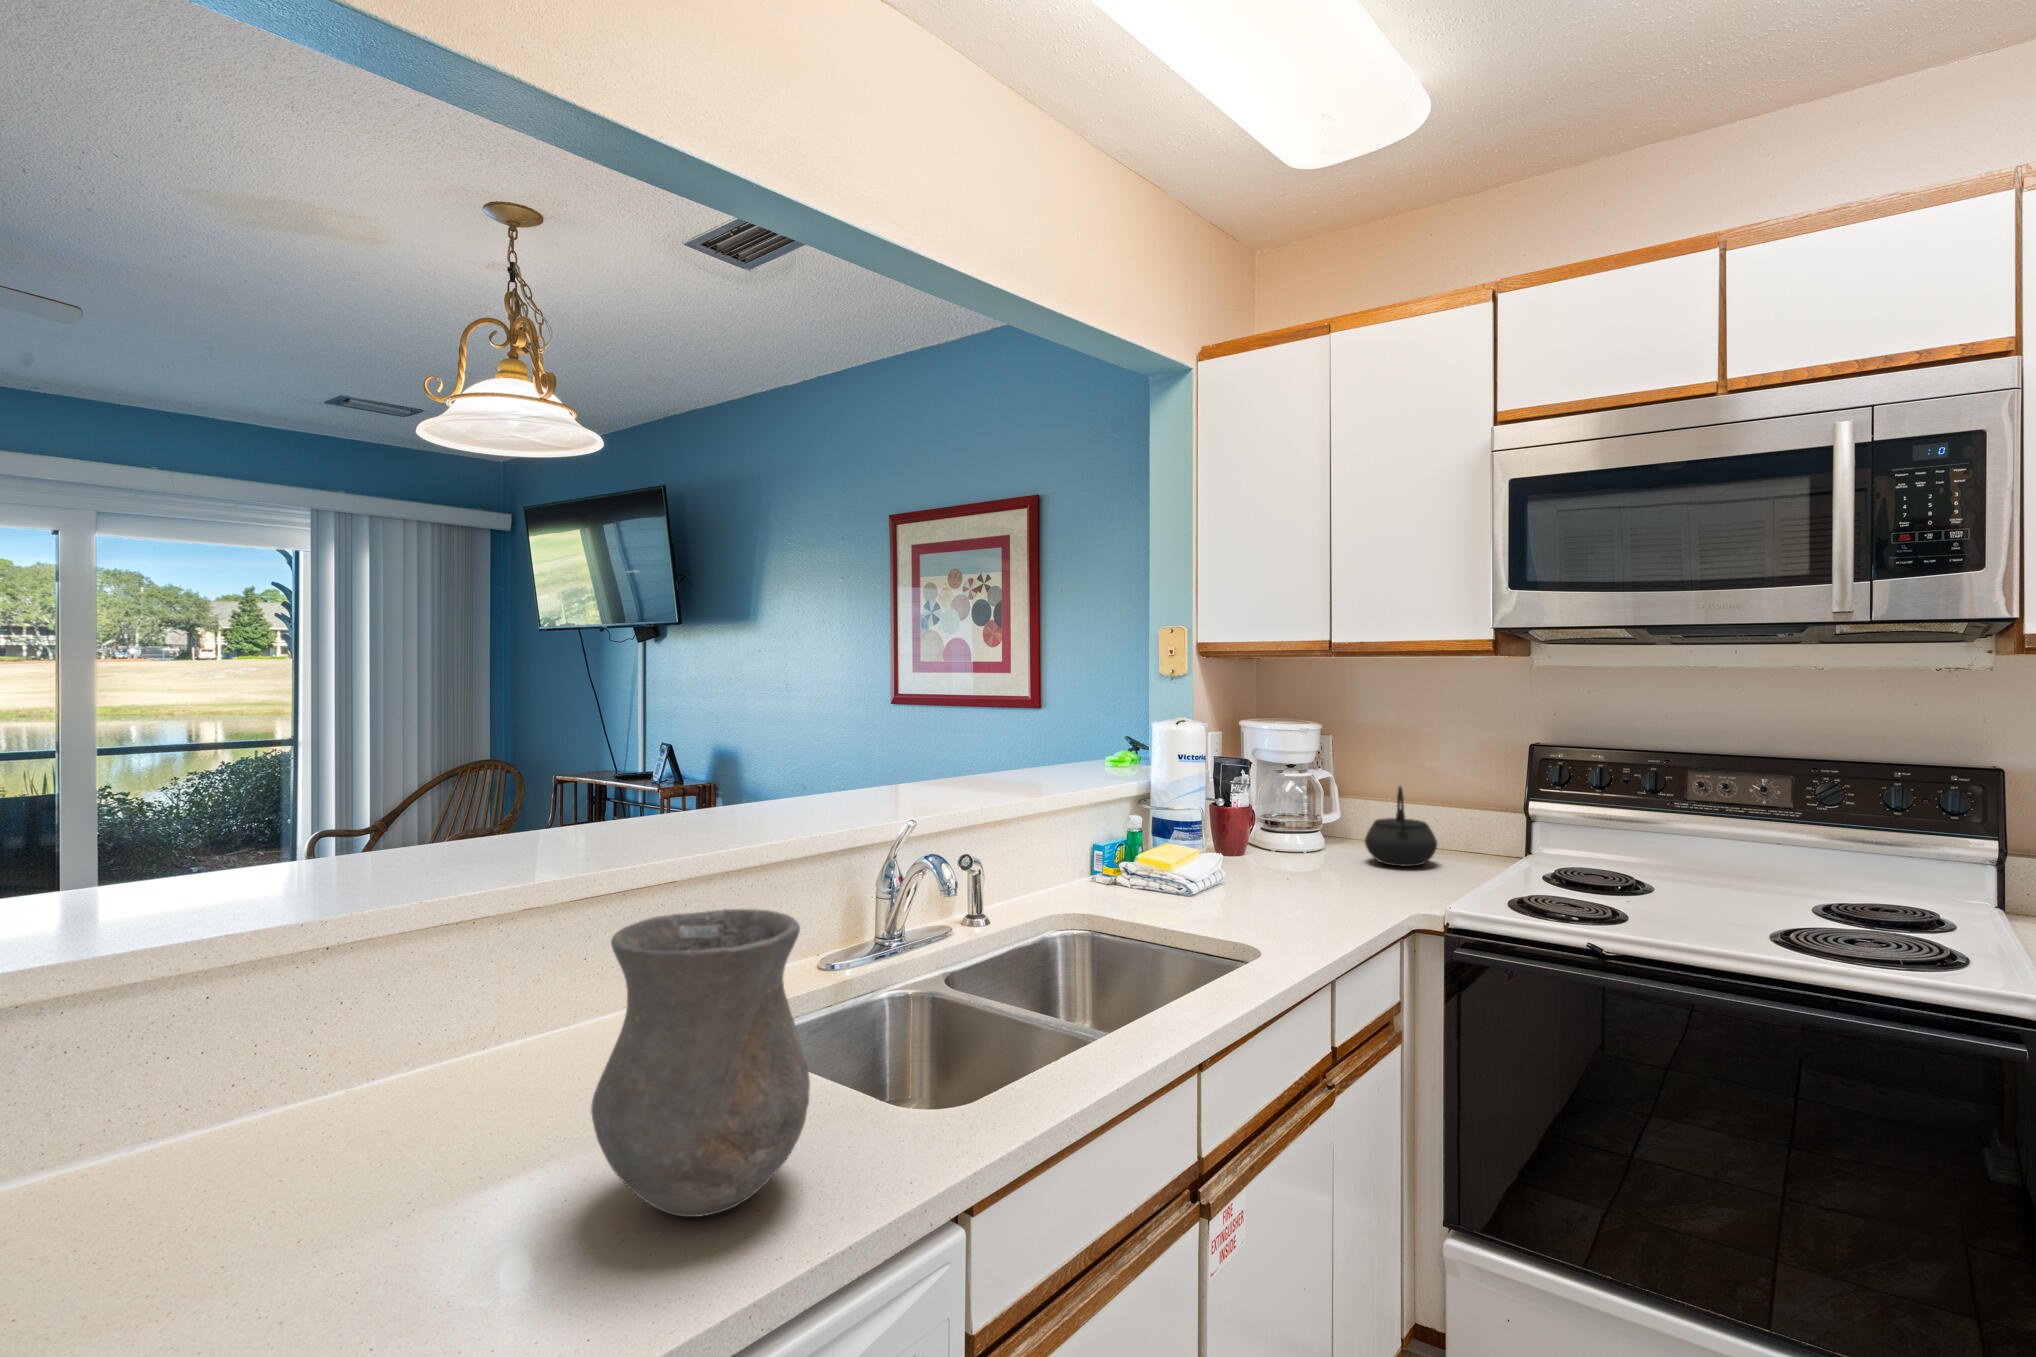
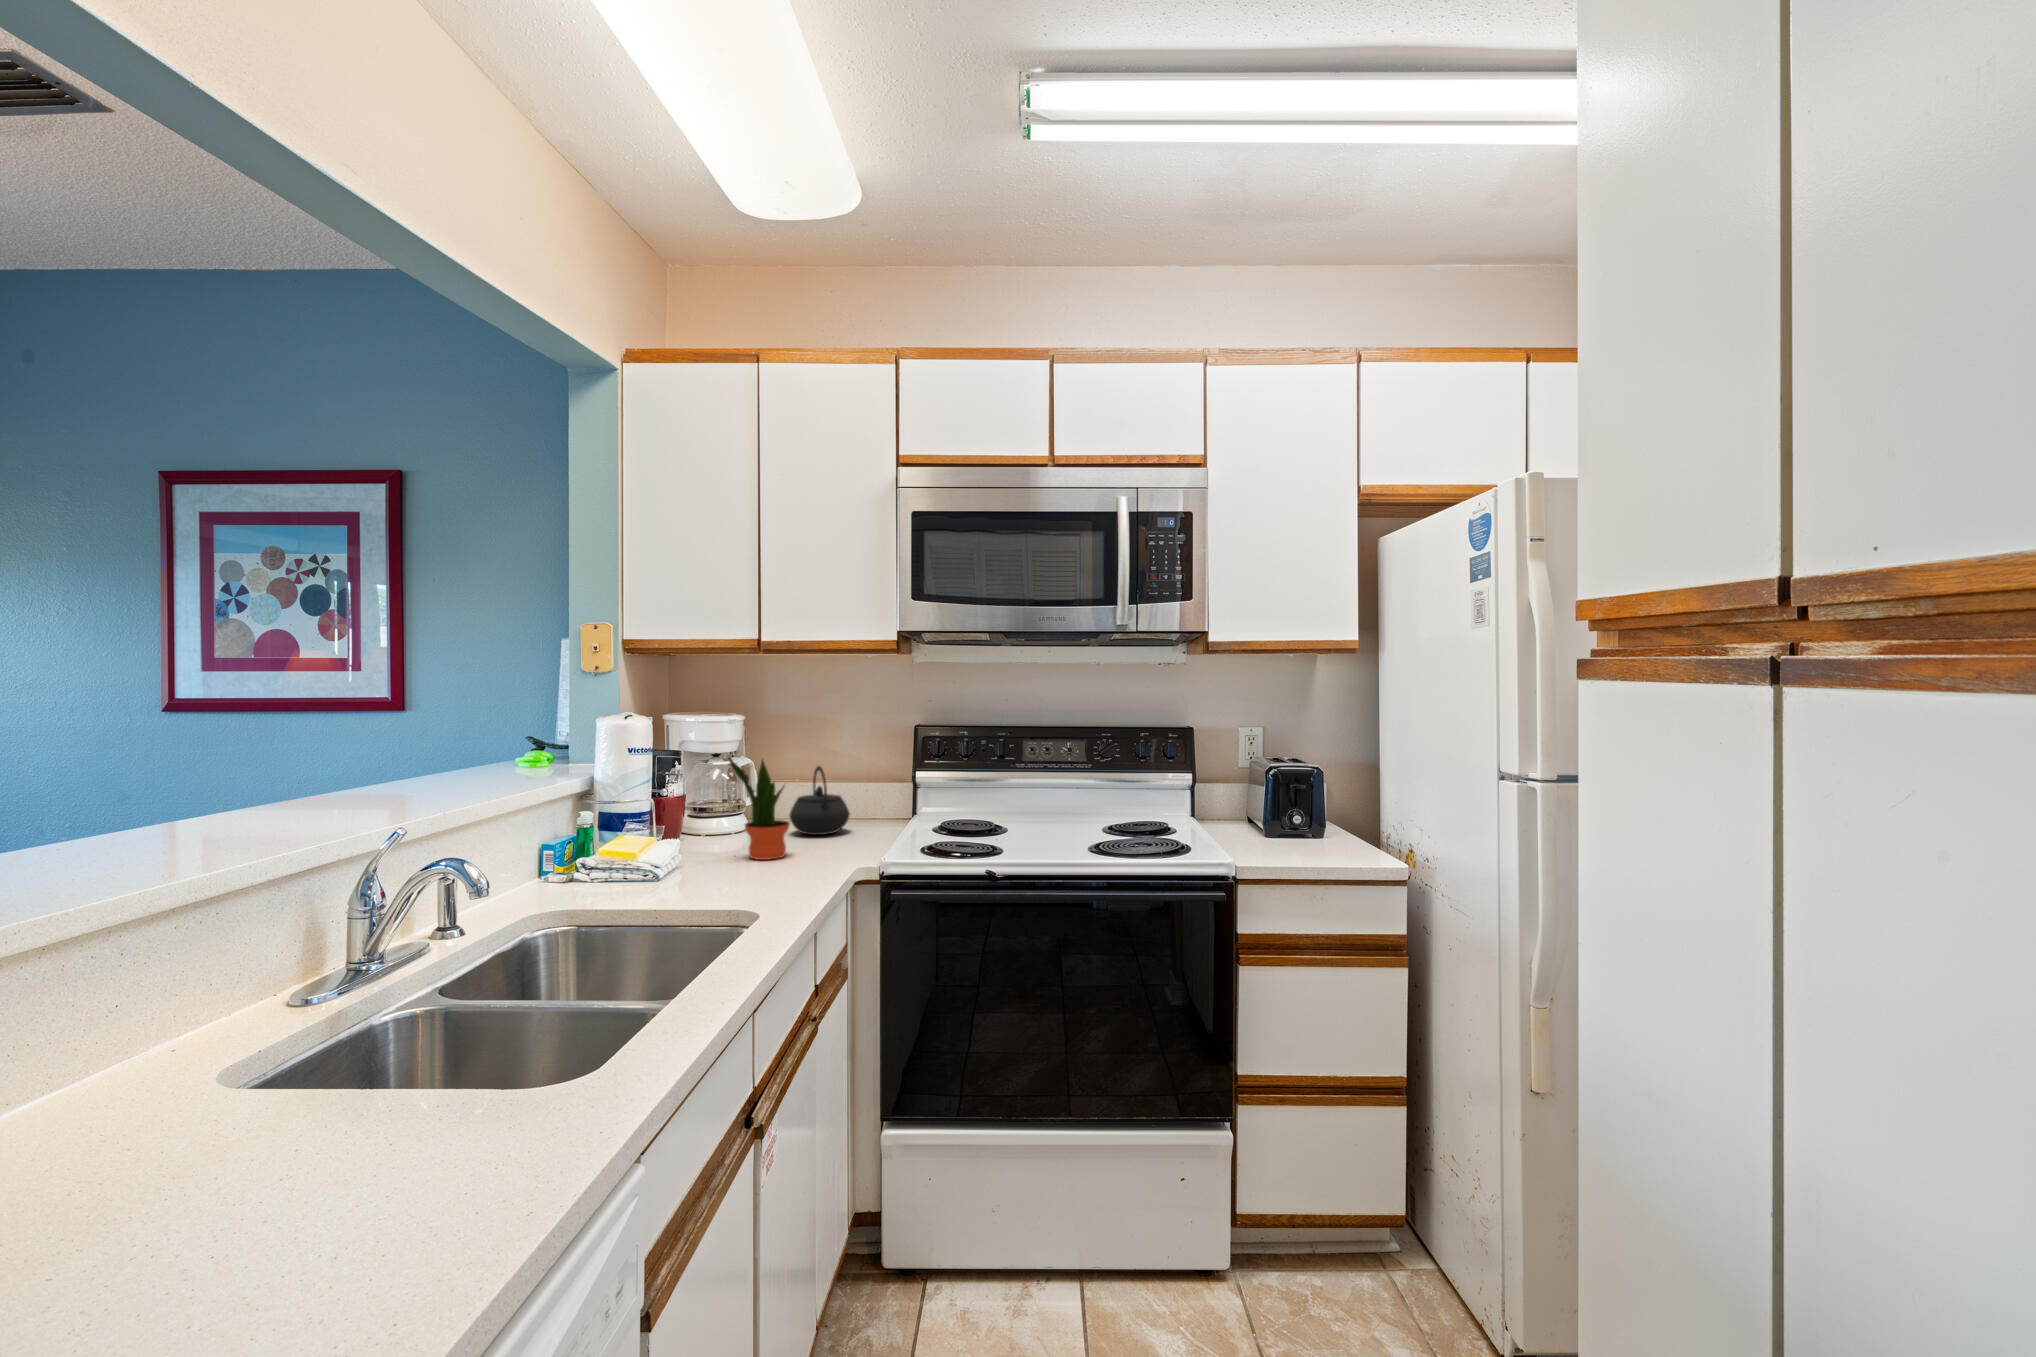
potted plant: none [1276,766,1347,889] -> present [728,757,790,860]
vase: present [591,909,810,1217] -> none [219,909,497,1249]

